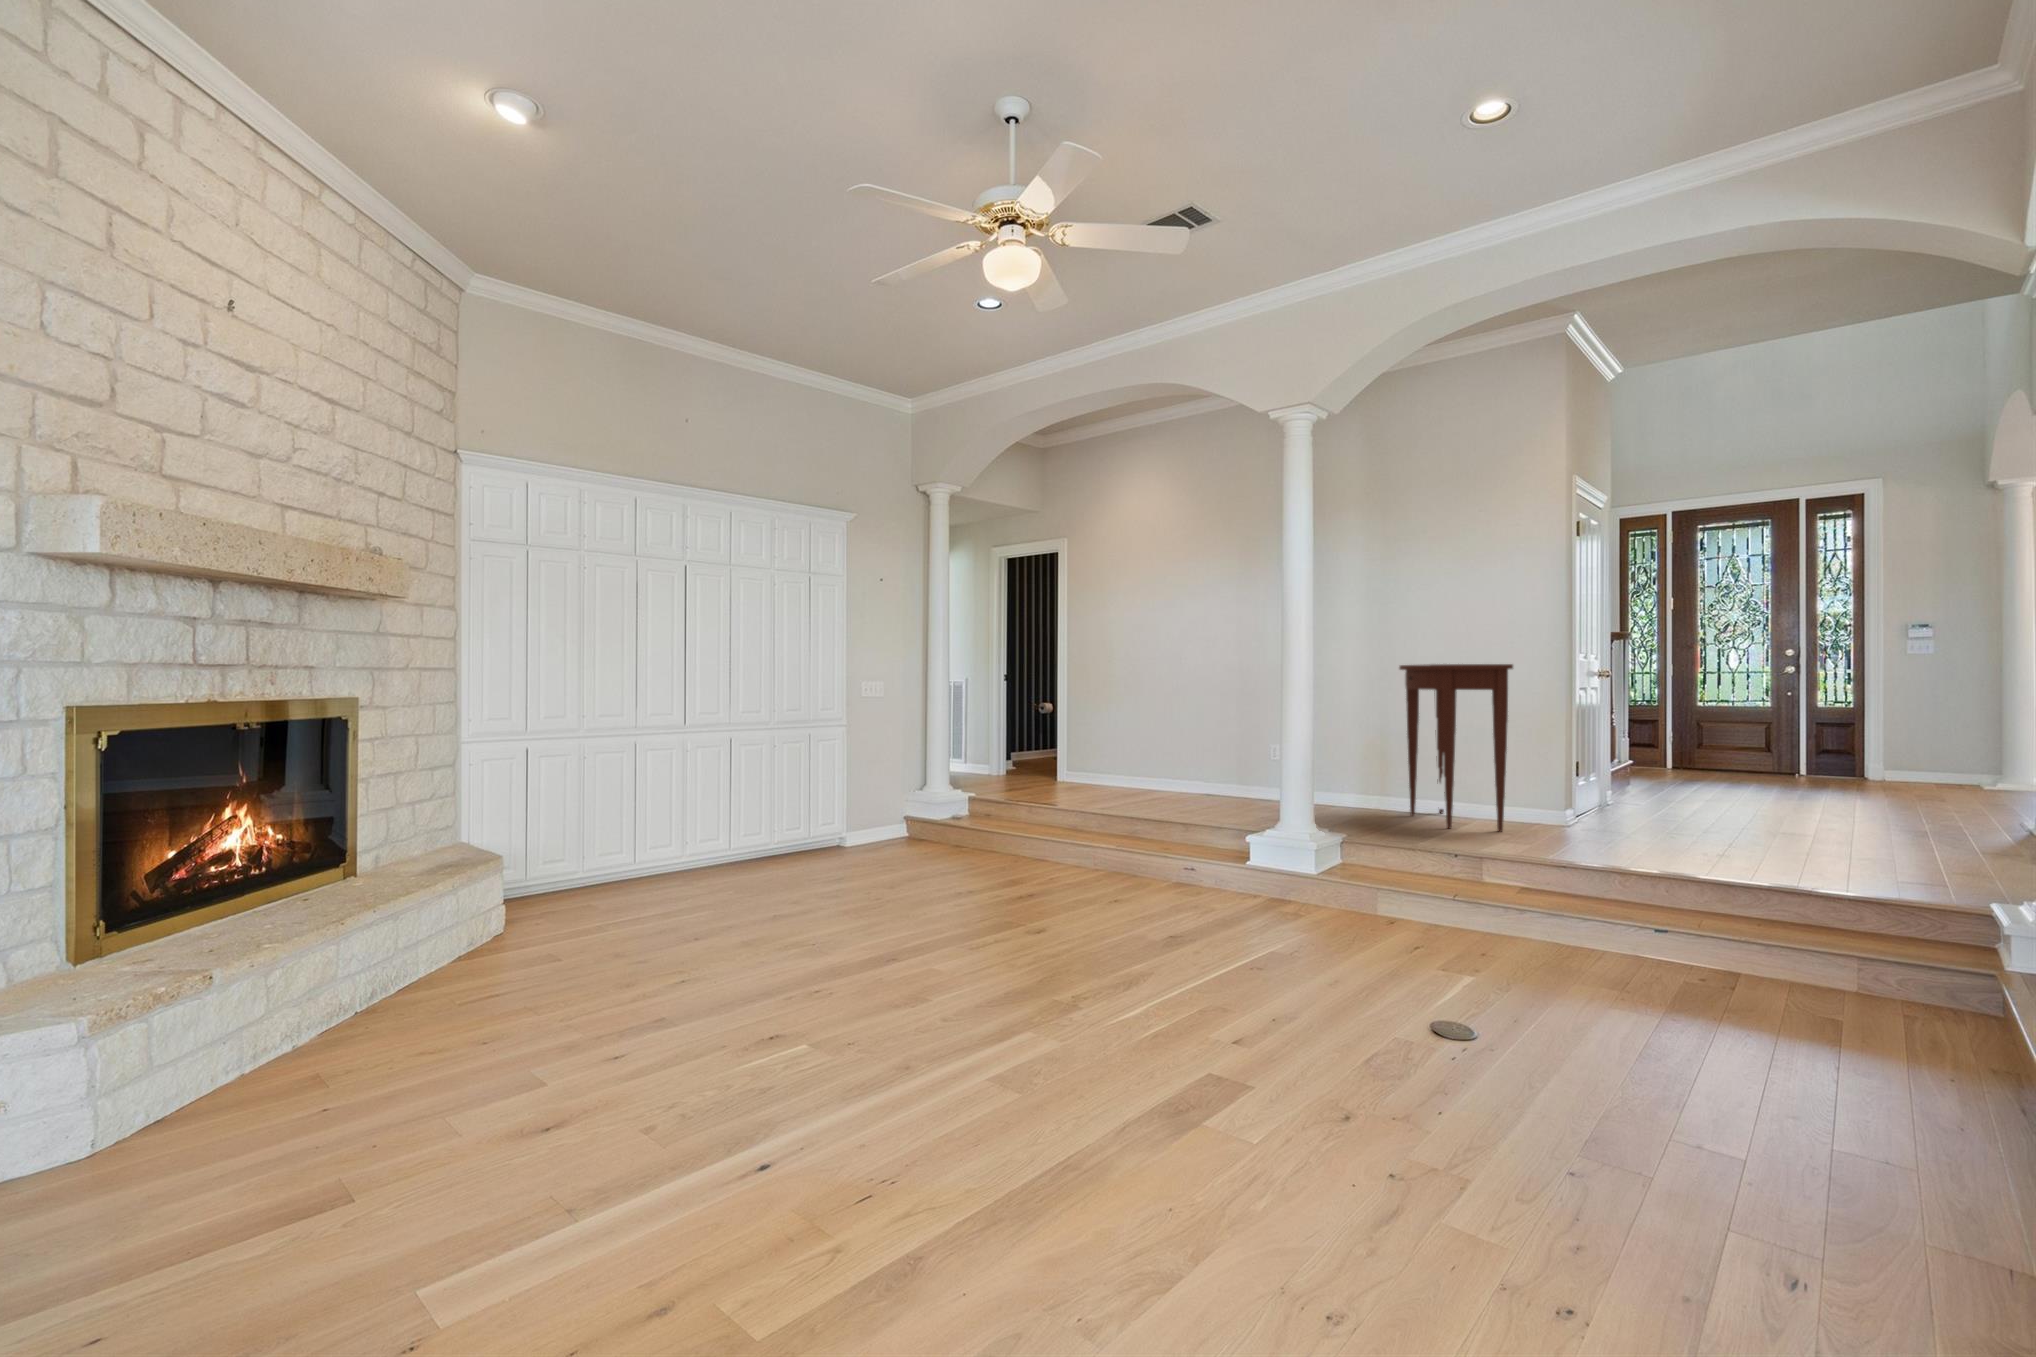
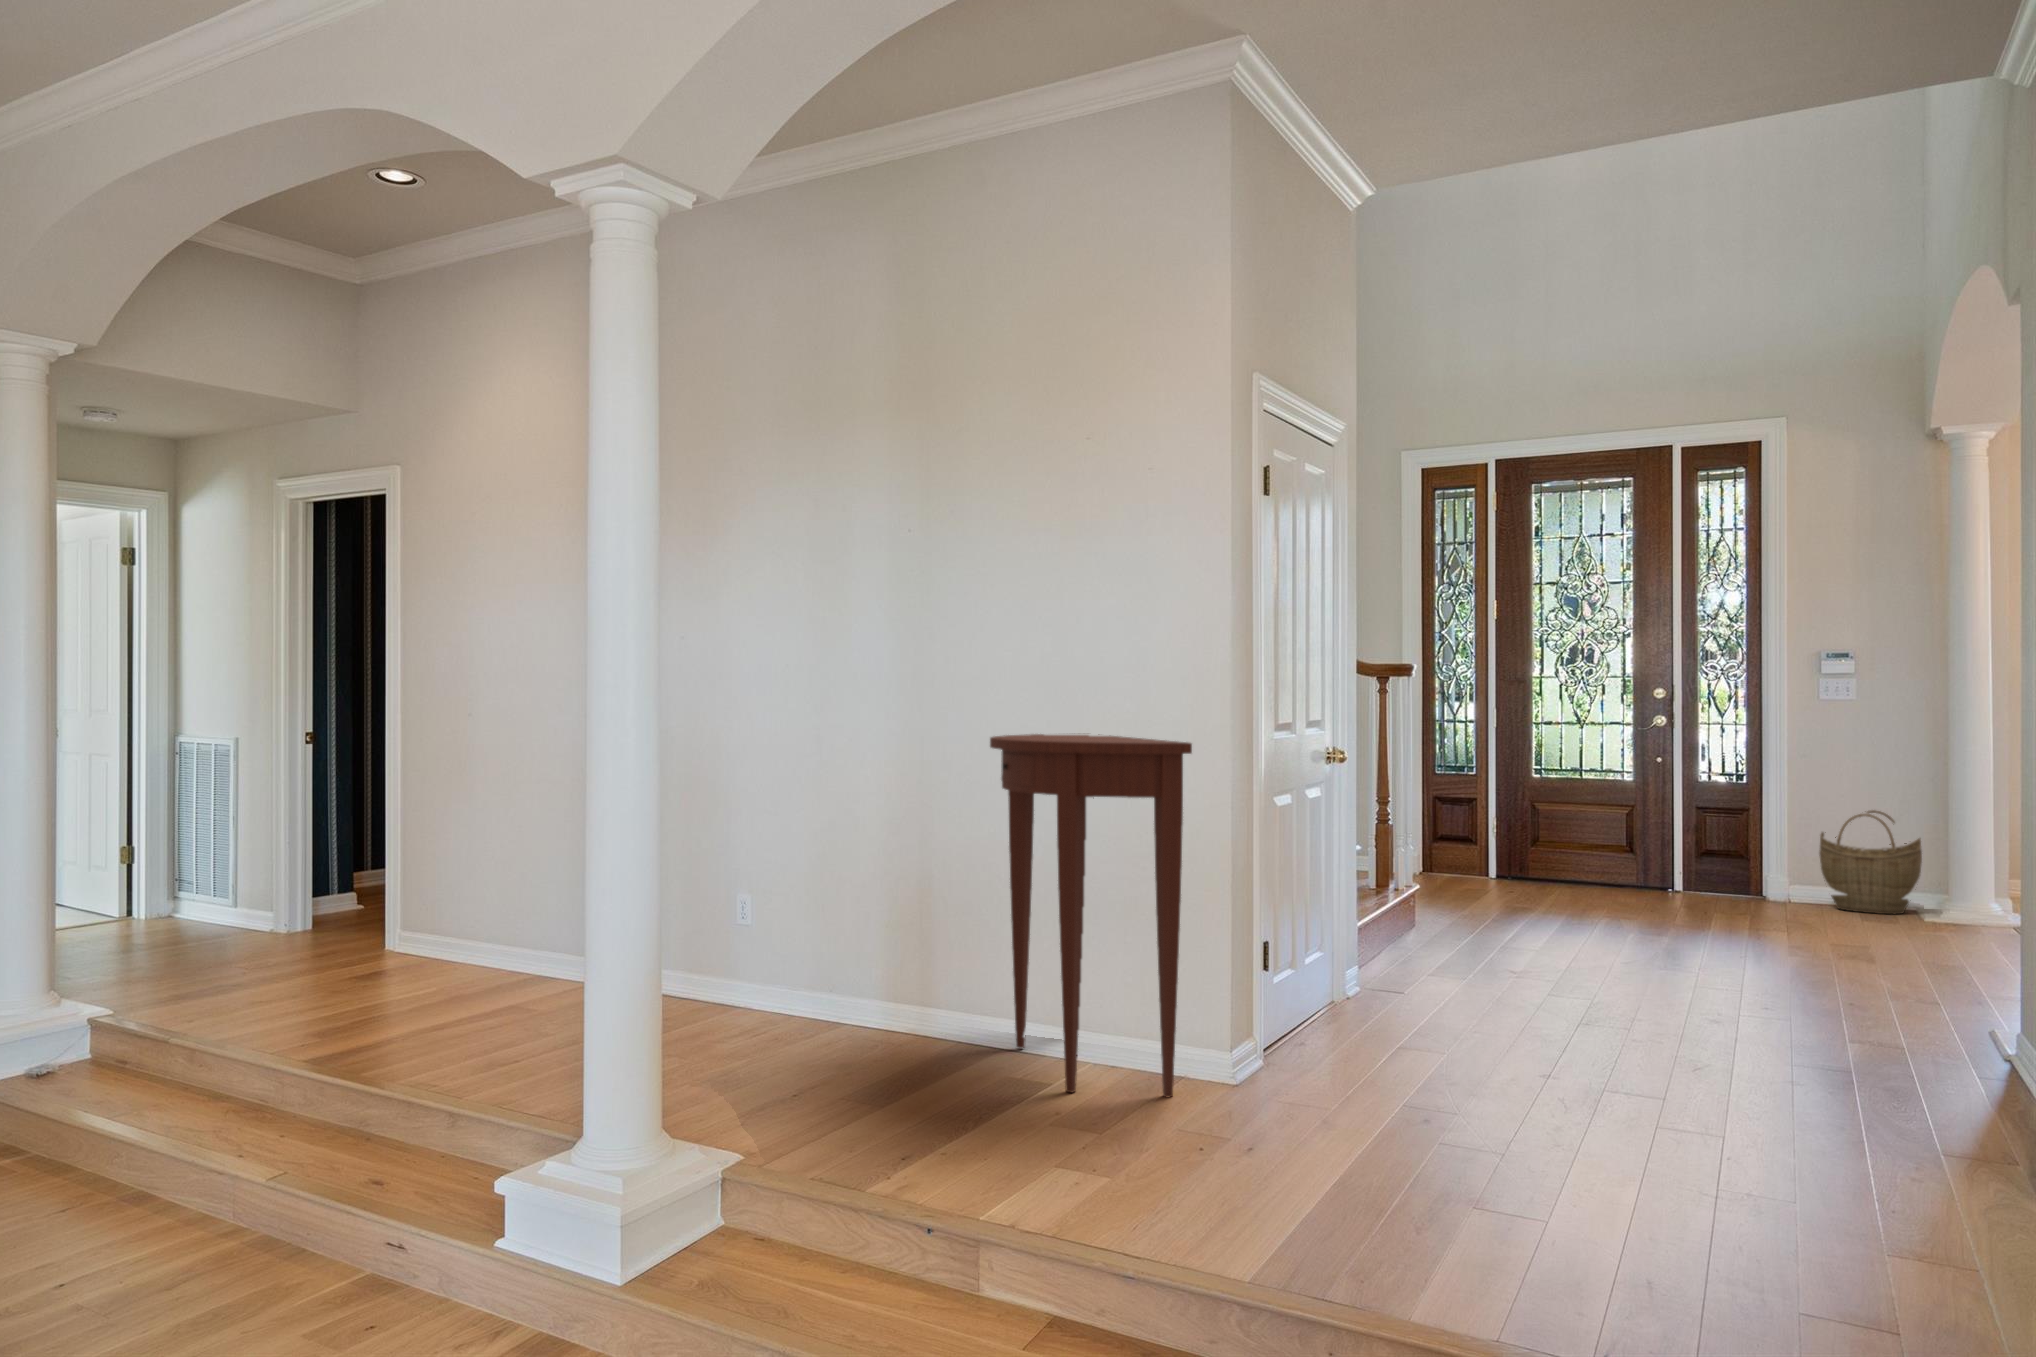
woven basket: none [1906,724,1984,788] -> present [1819,810,1922,914]

